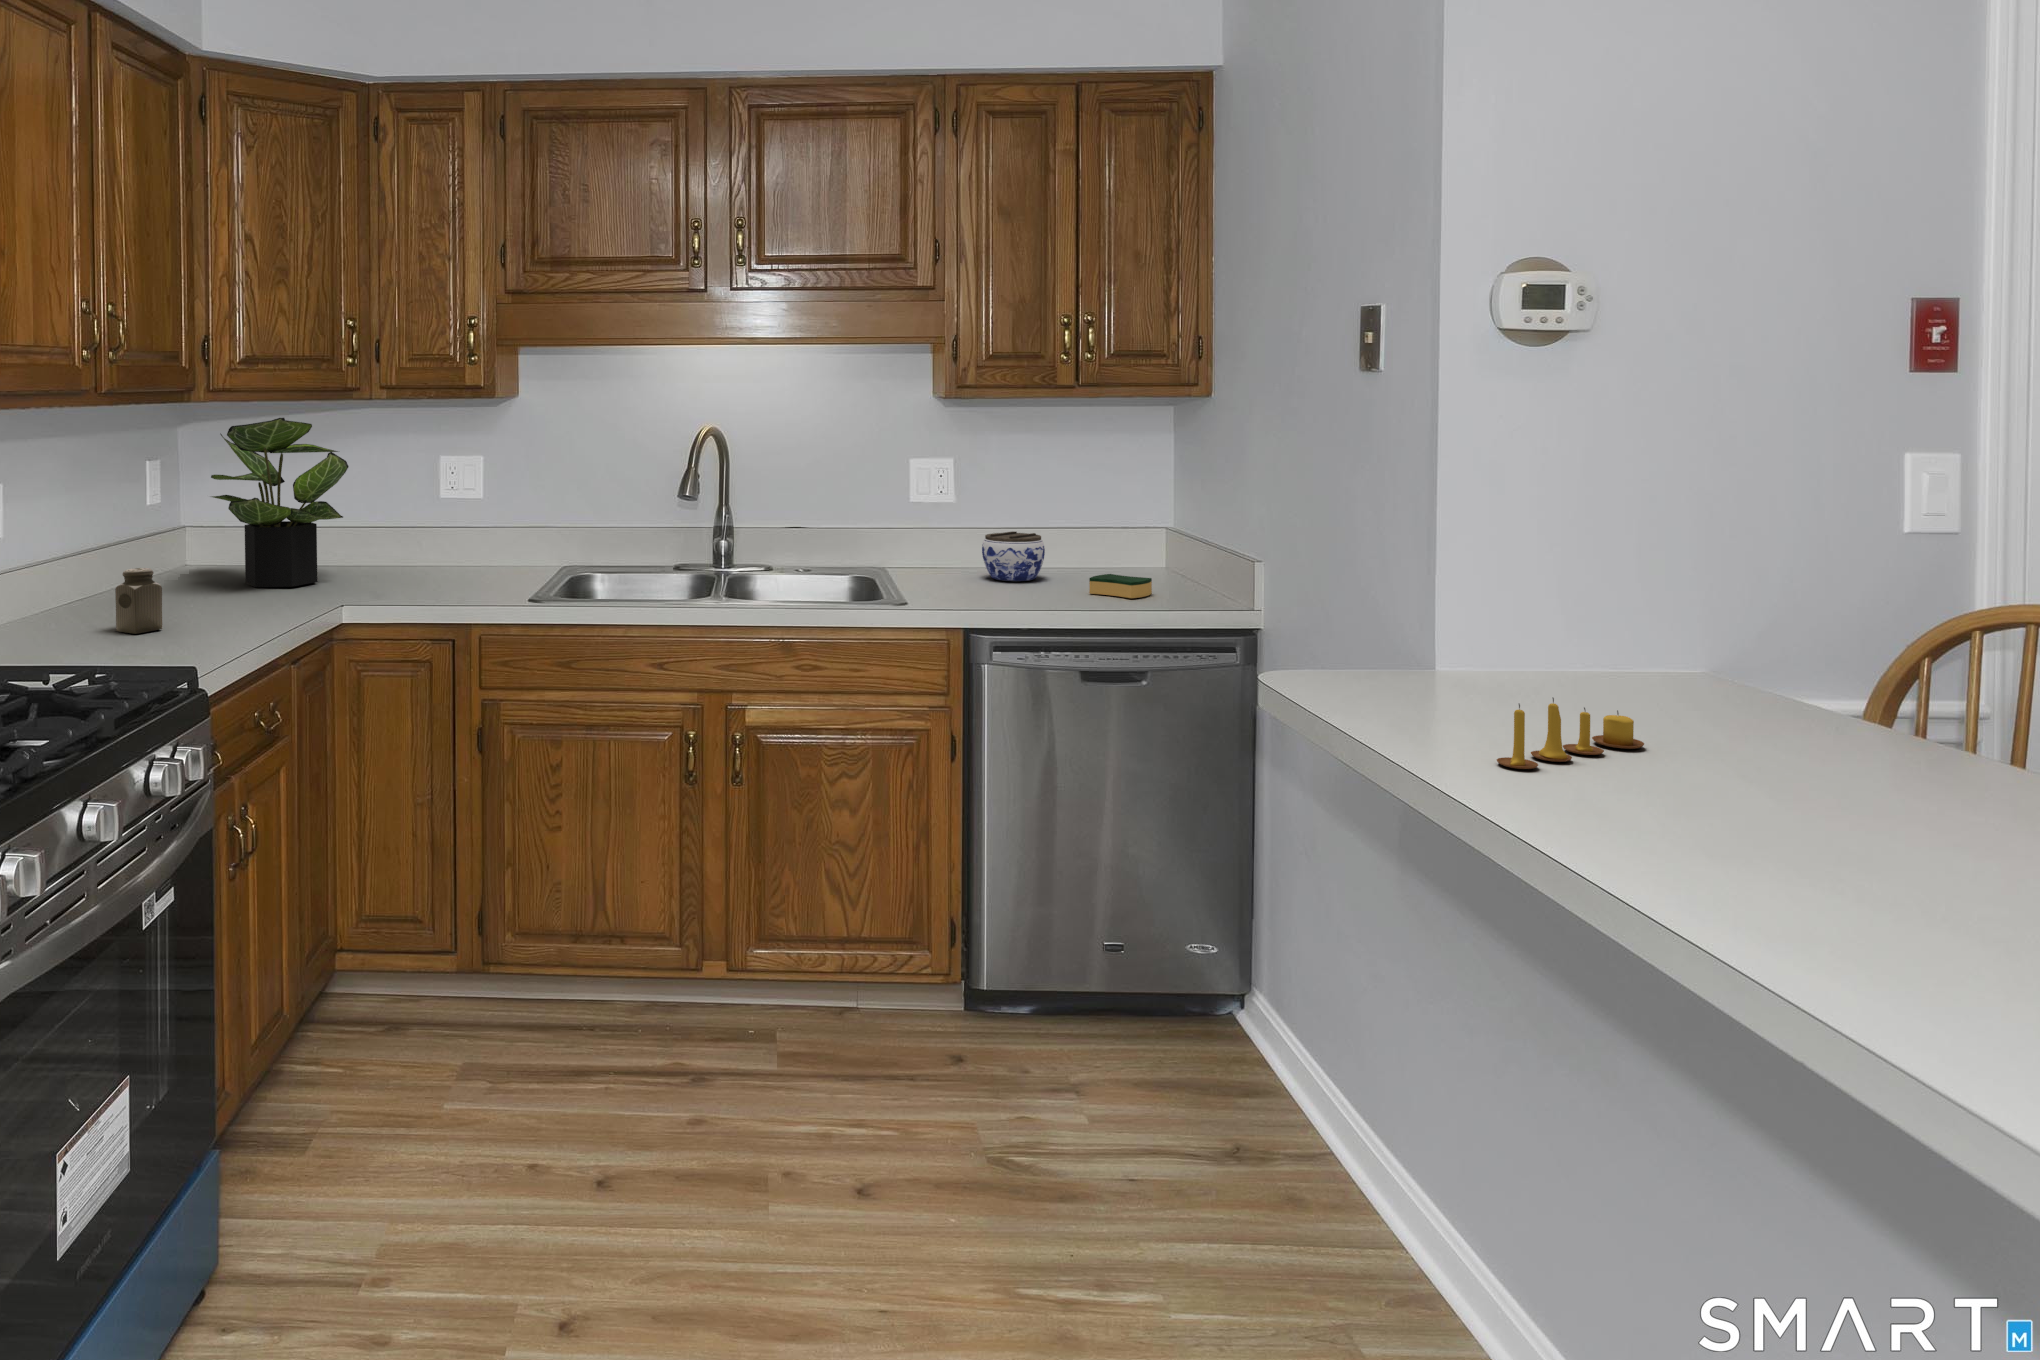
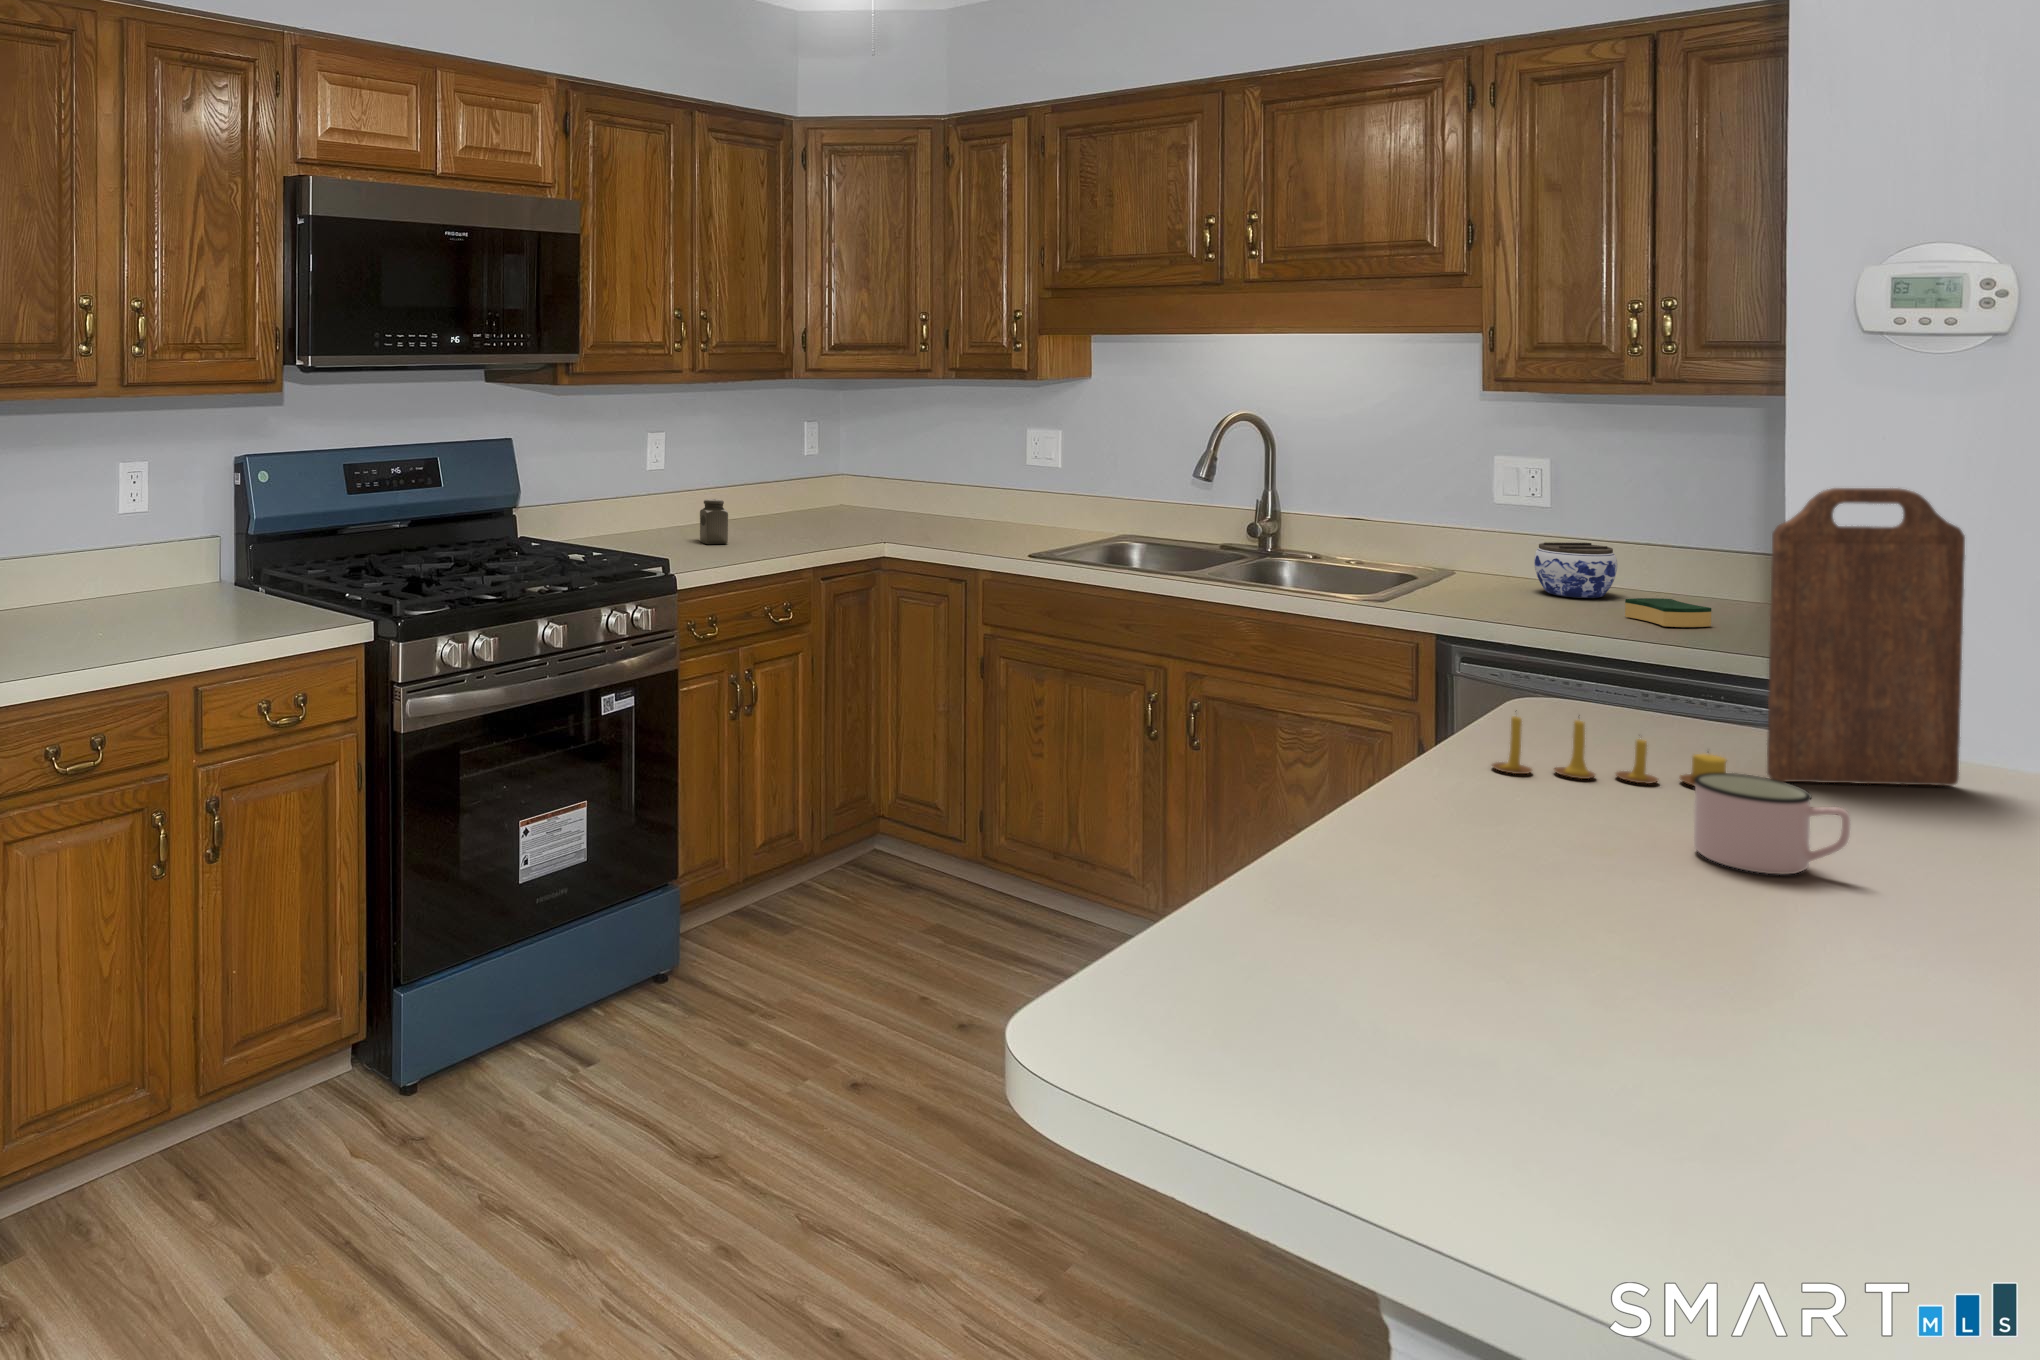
potted plant: present [211,418,349,587] -> none [808,394,921,528]
cutting board: none [1611,459,1676,729] -> present [1767,488,1965,786]
mug: none [1807,734,1941,828] -> present [1694,773,1851,875]

